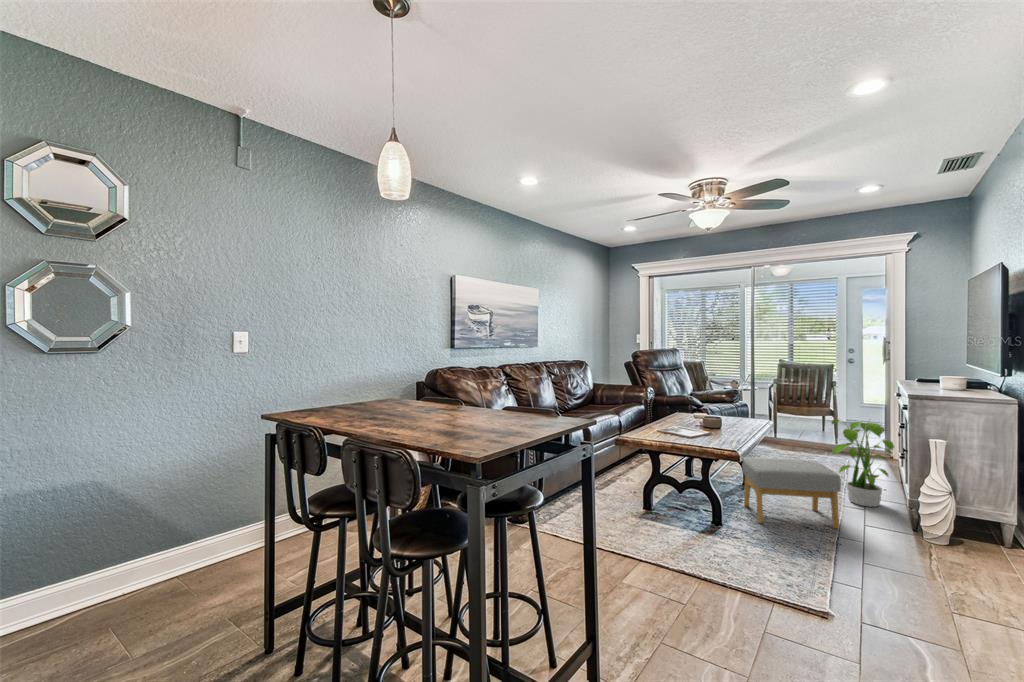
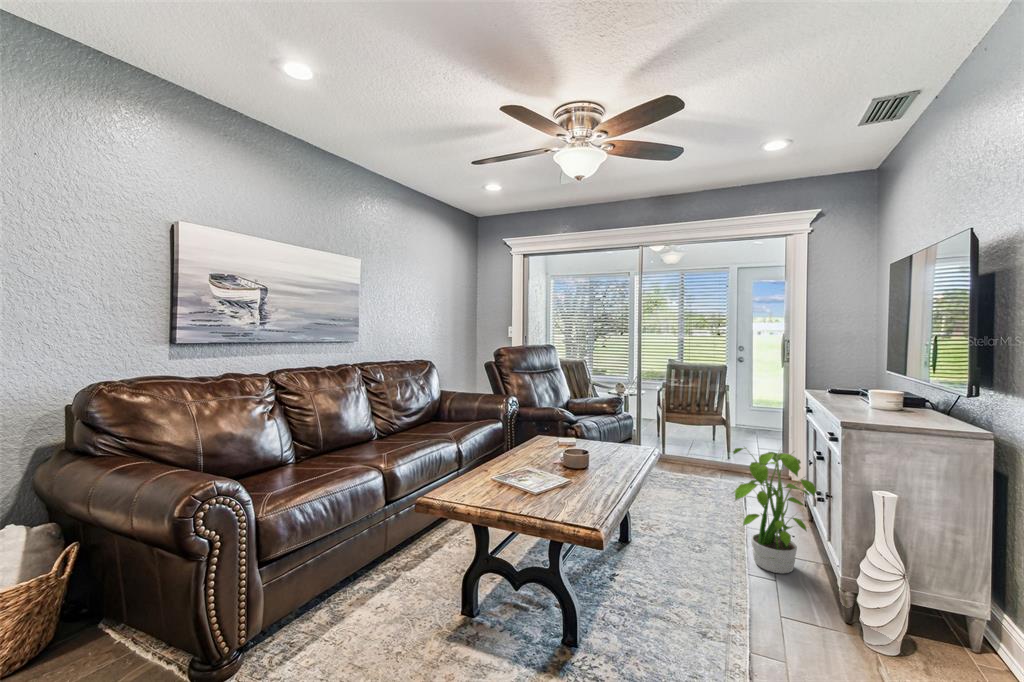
footstool: present [742,458,841,529] -> none [615,516,754,633]

